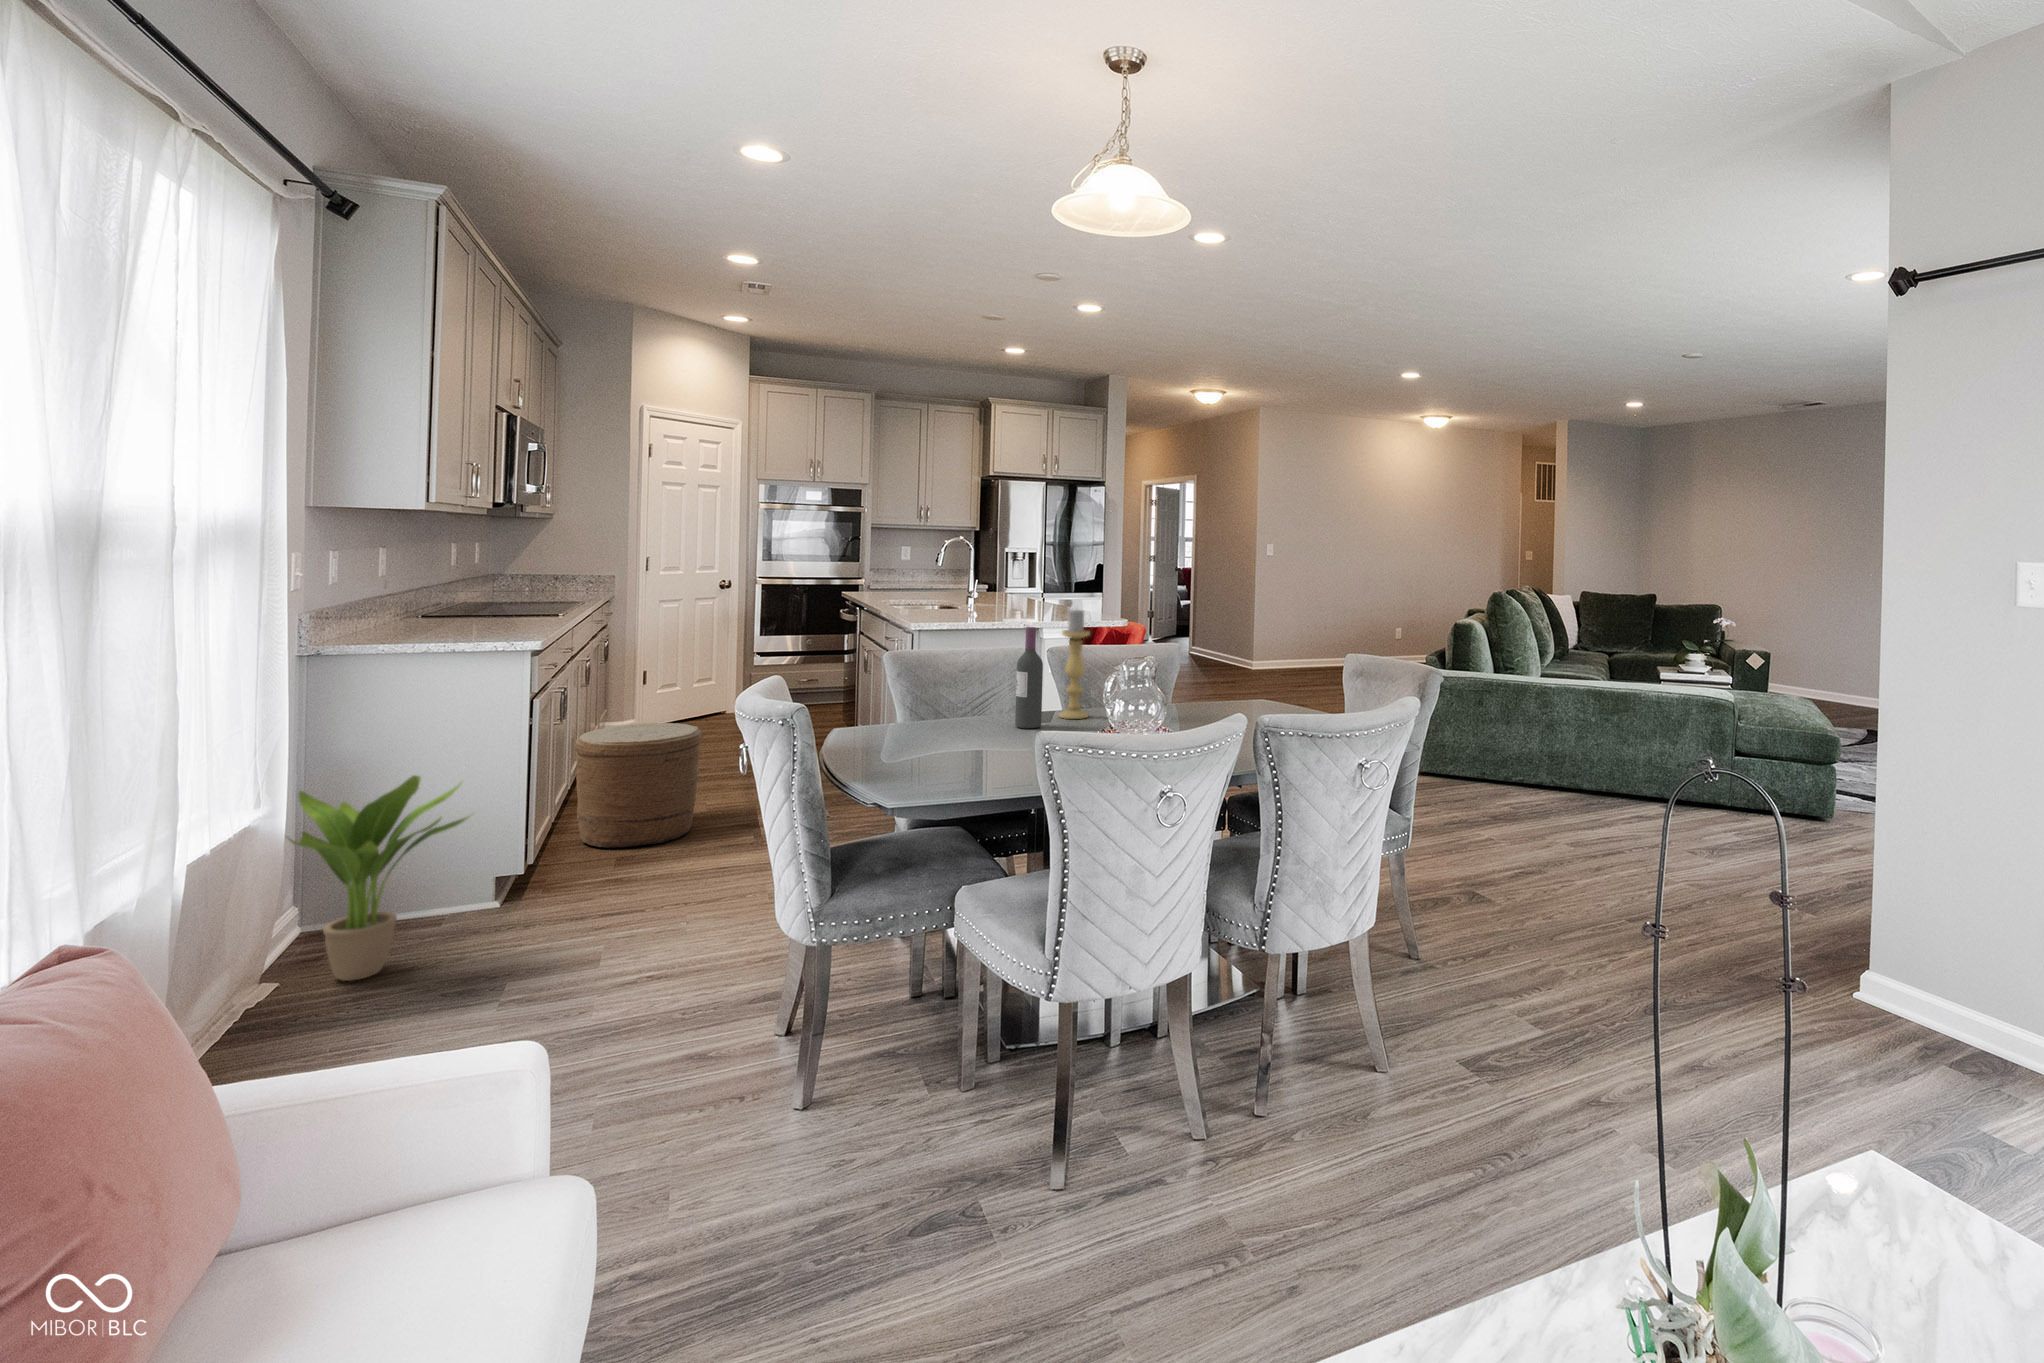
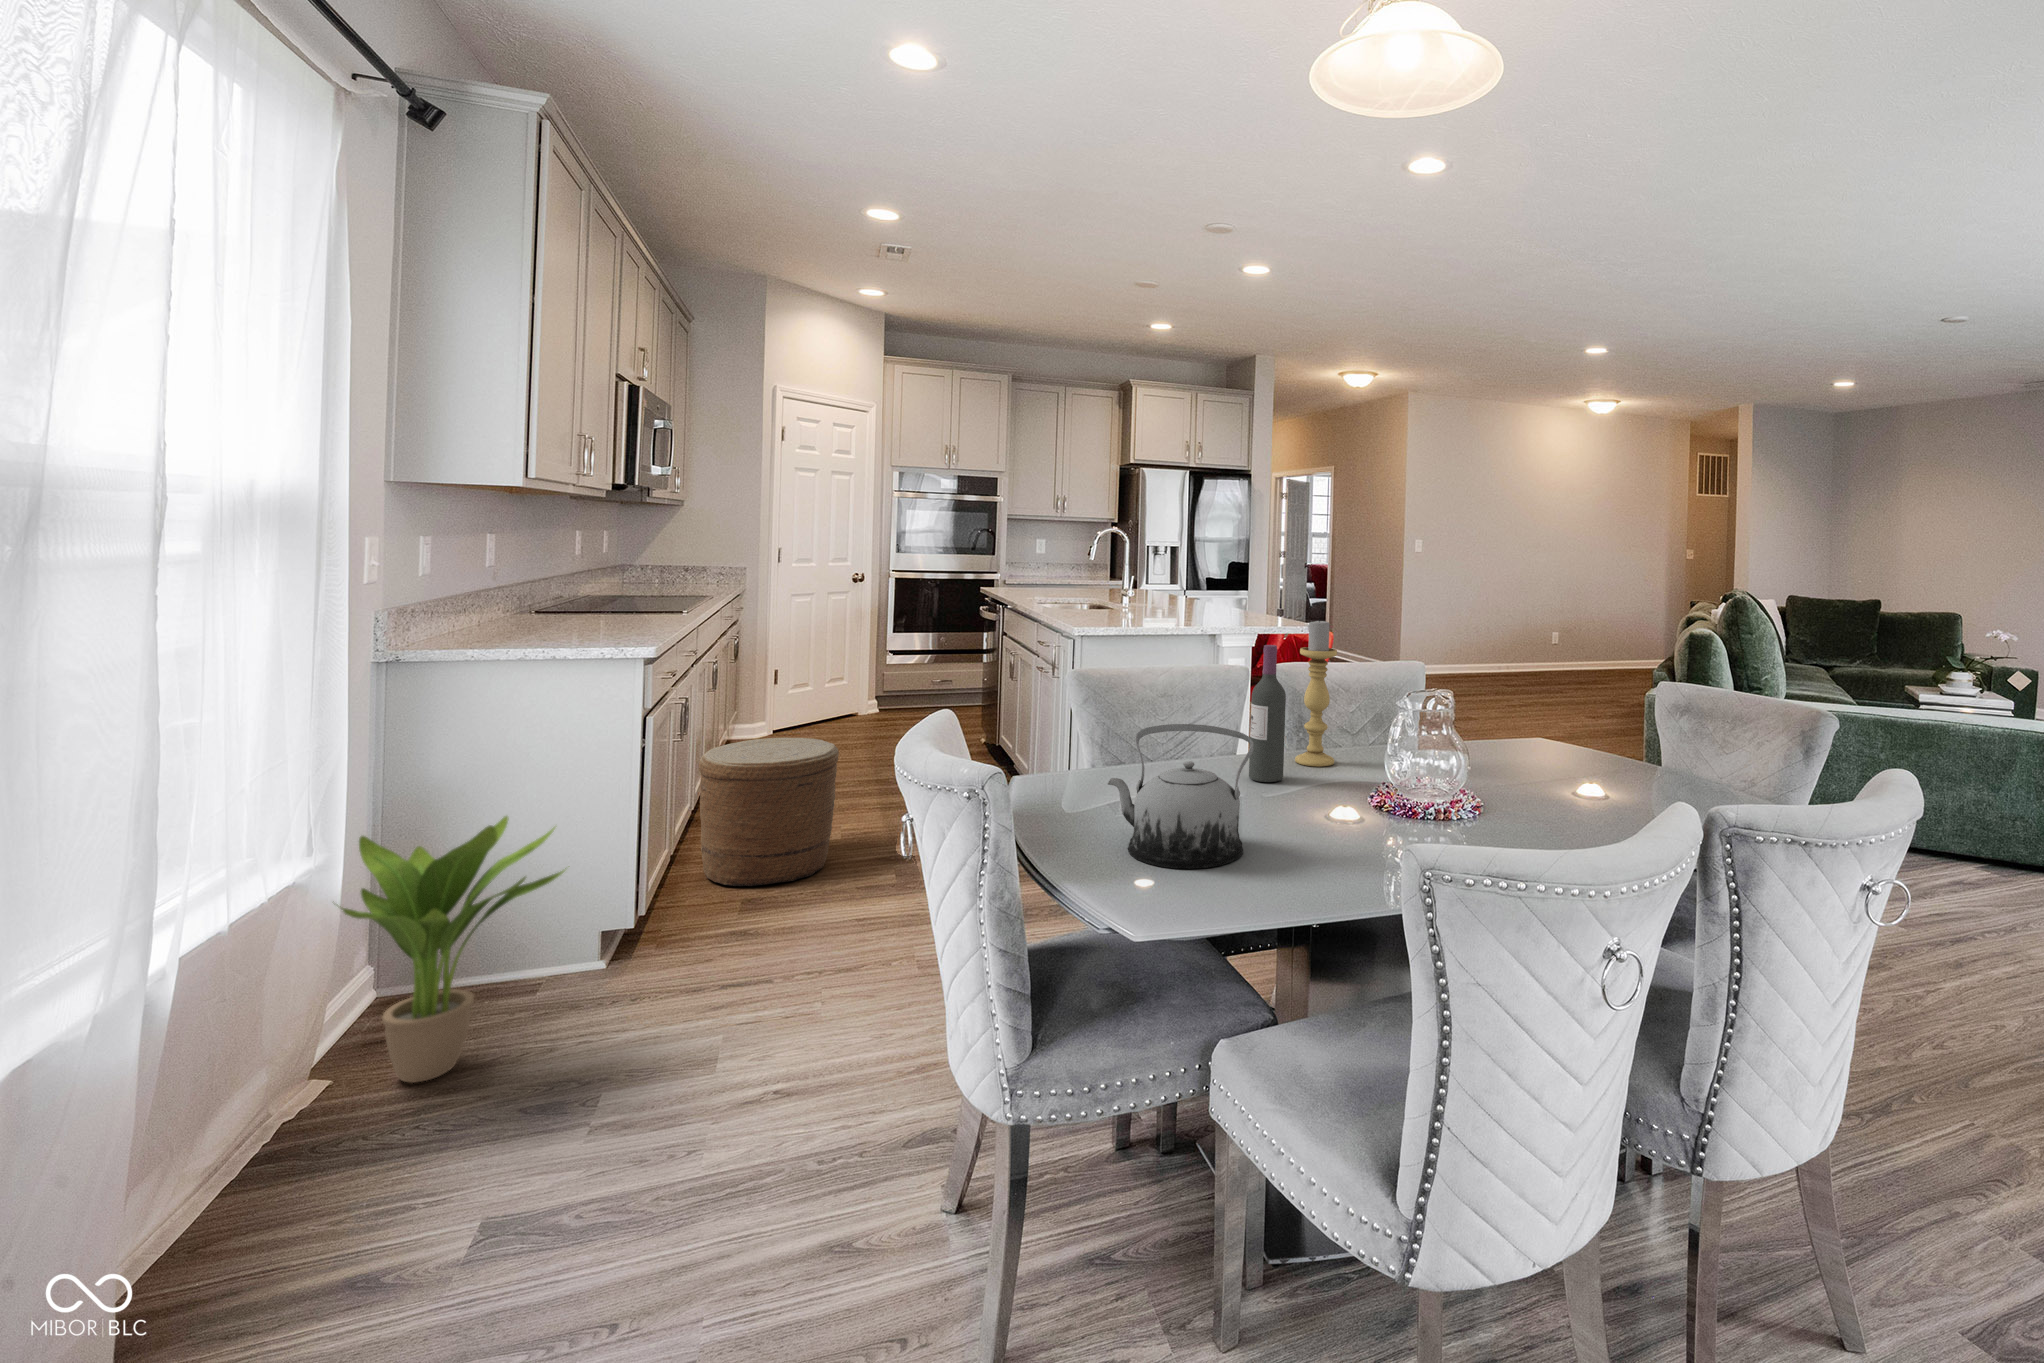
teapot: none [888,679,994,773] -> present [1108,724,1253,869]

